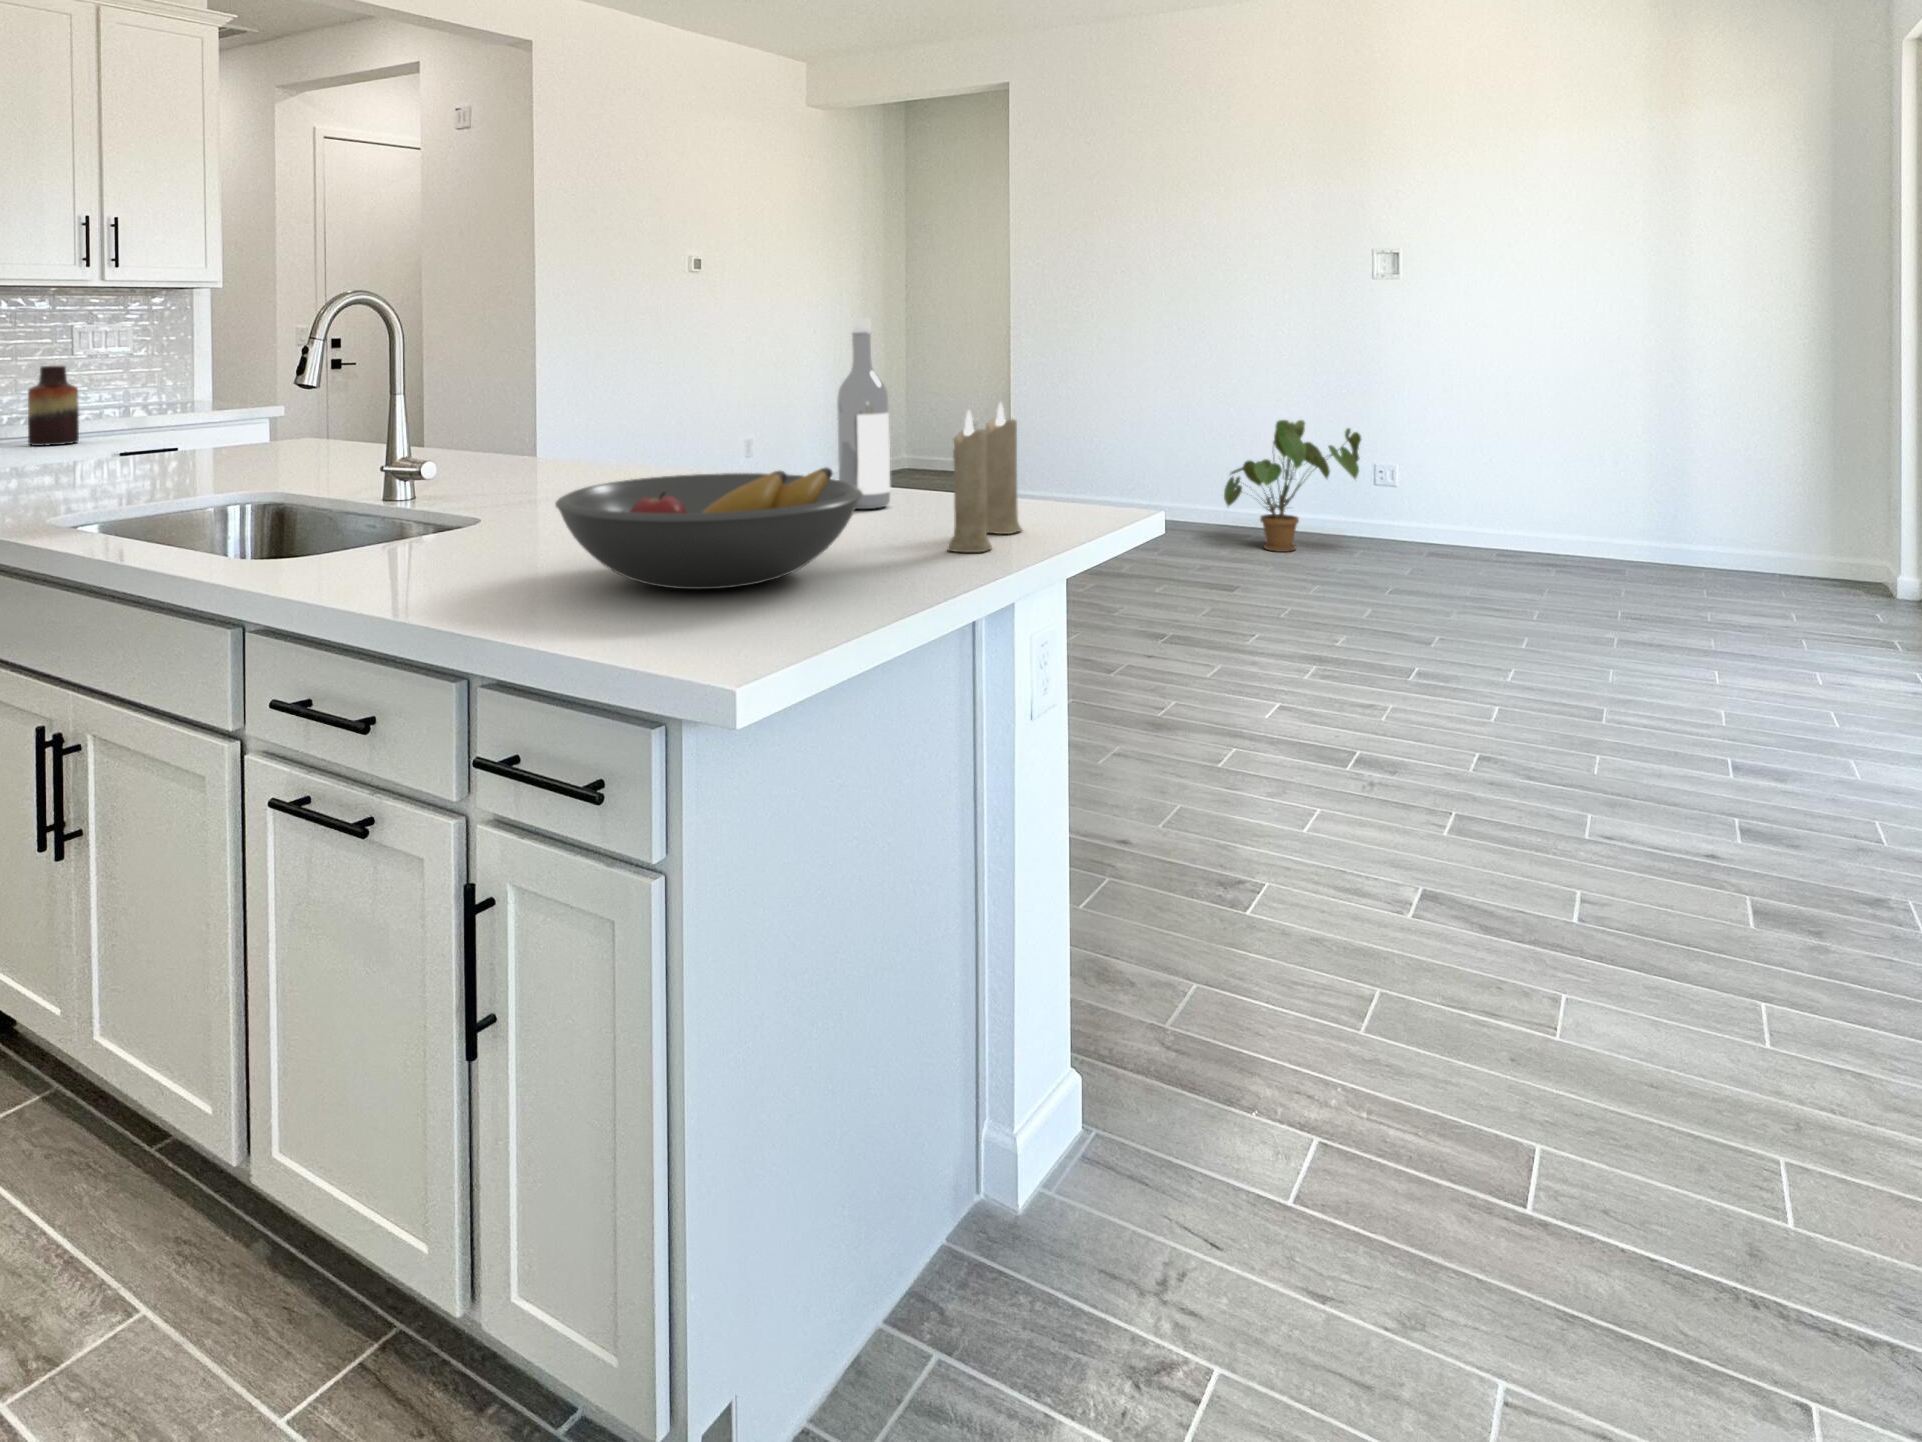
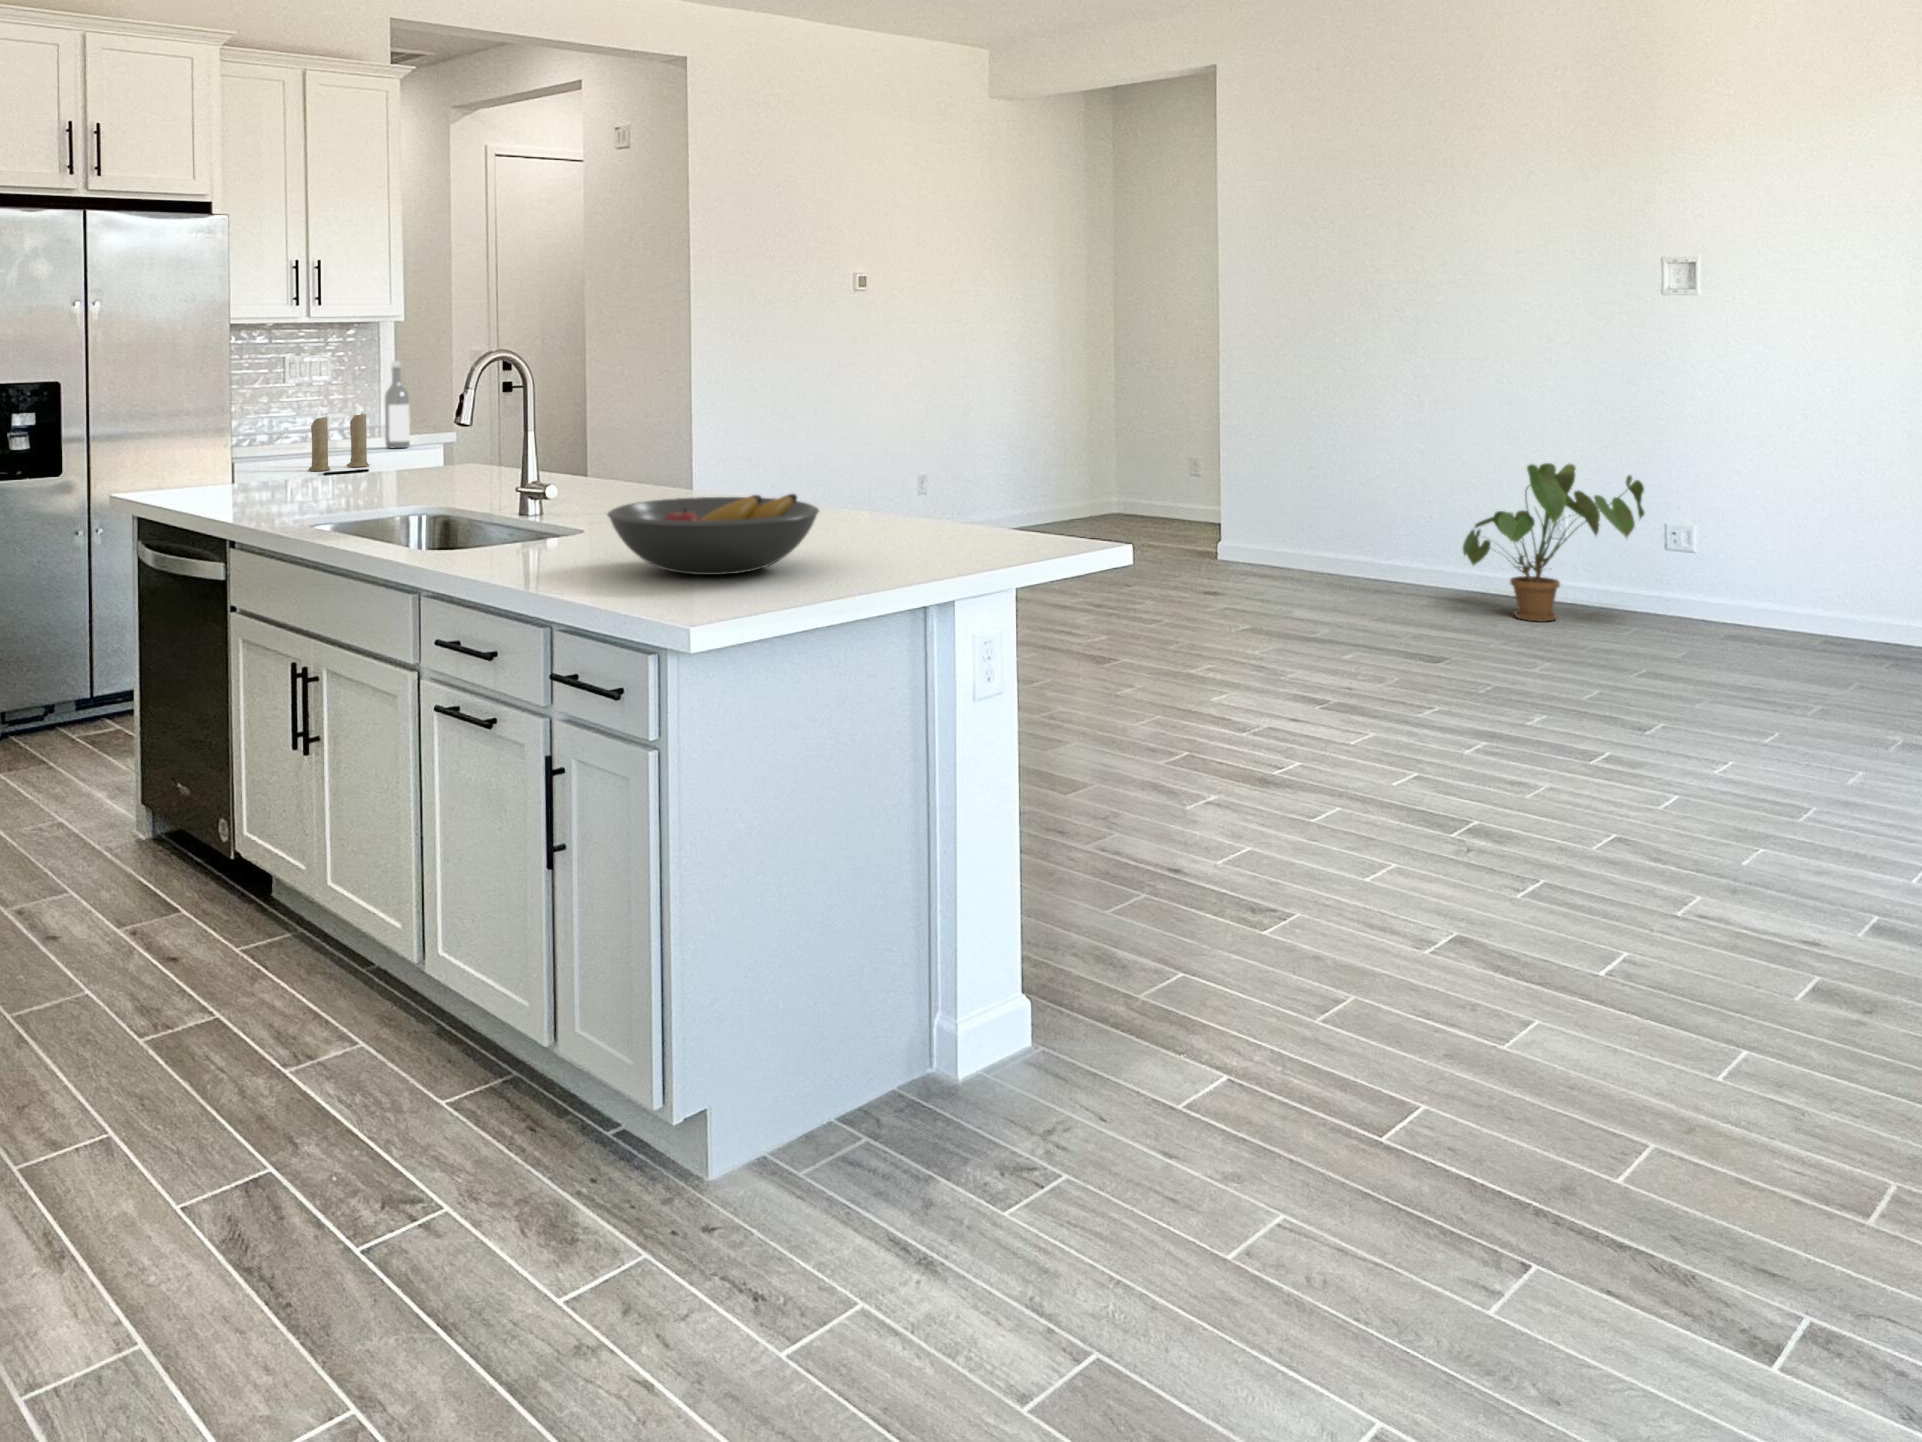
wine bottle: present [837,319,890,509] -> present [385,361,410,448]
vase: present [28,366,79,446] -> none [262,397,299,464]
candle: present [948,403,1022,552] -> present [308,406,369,471]

